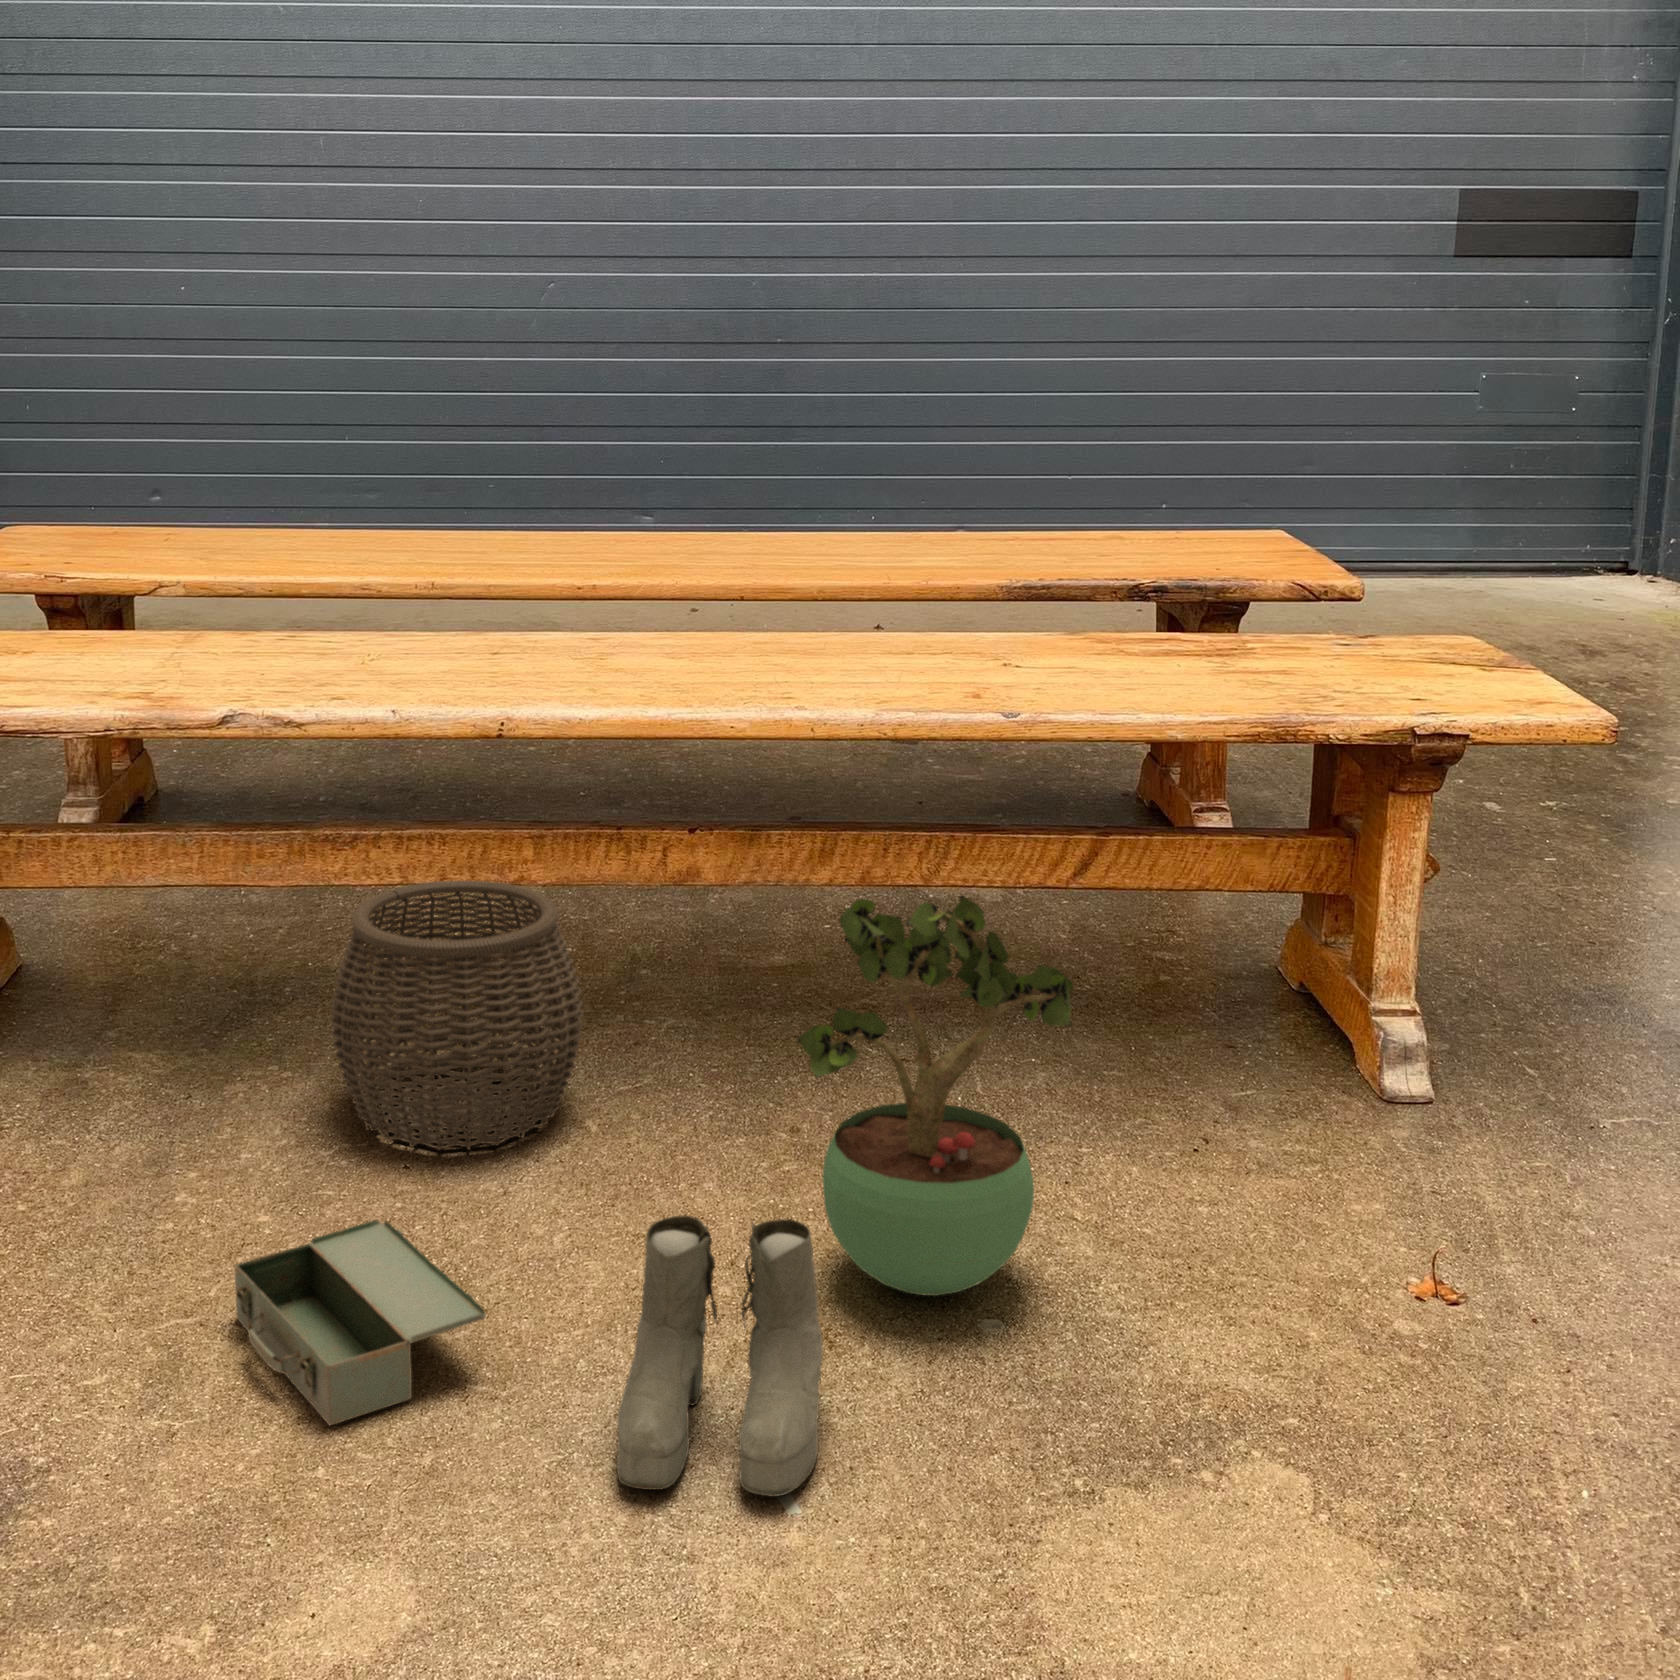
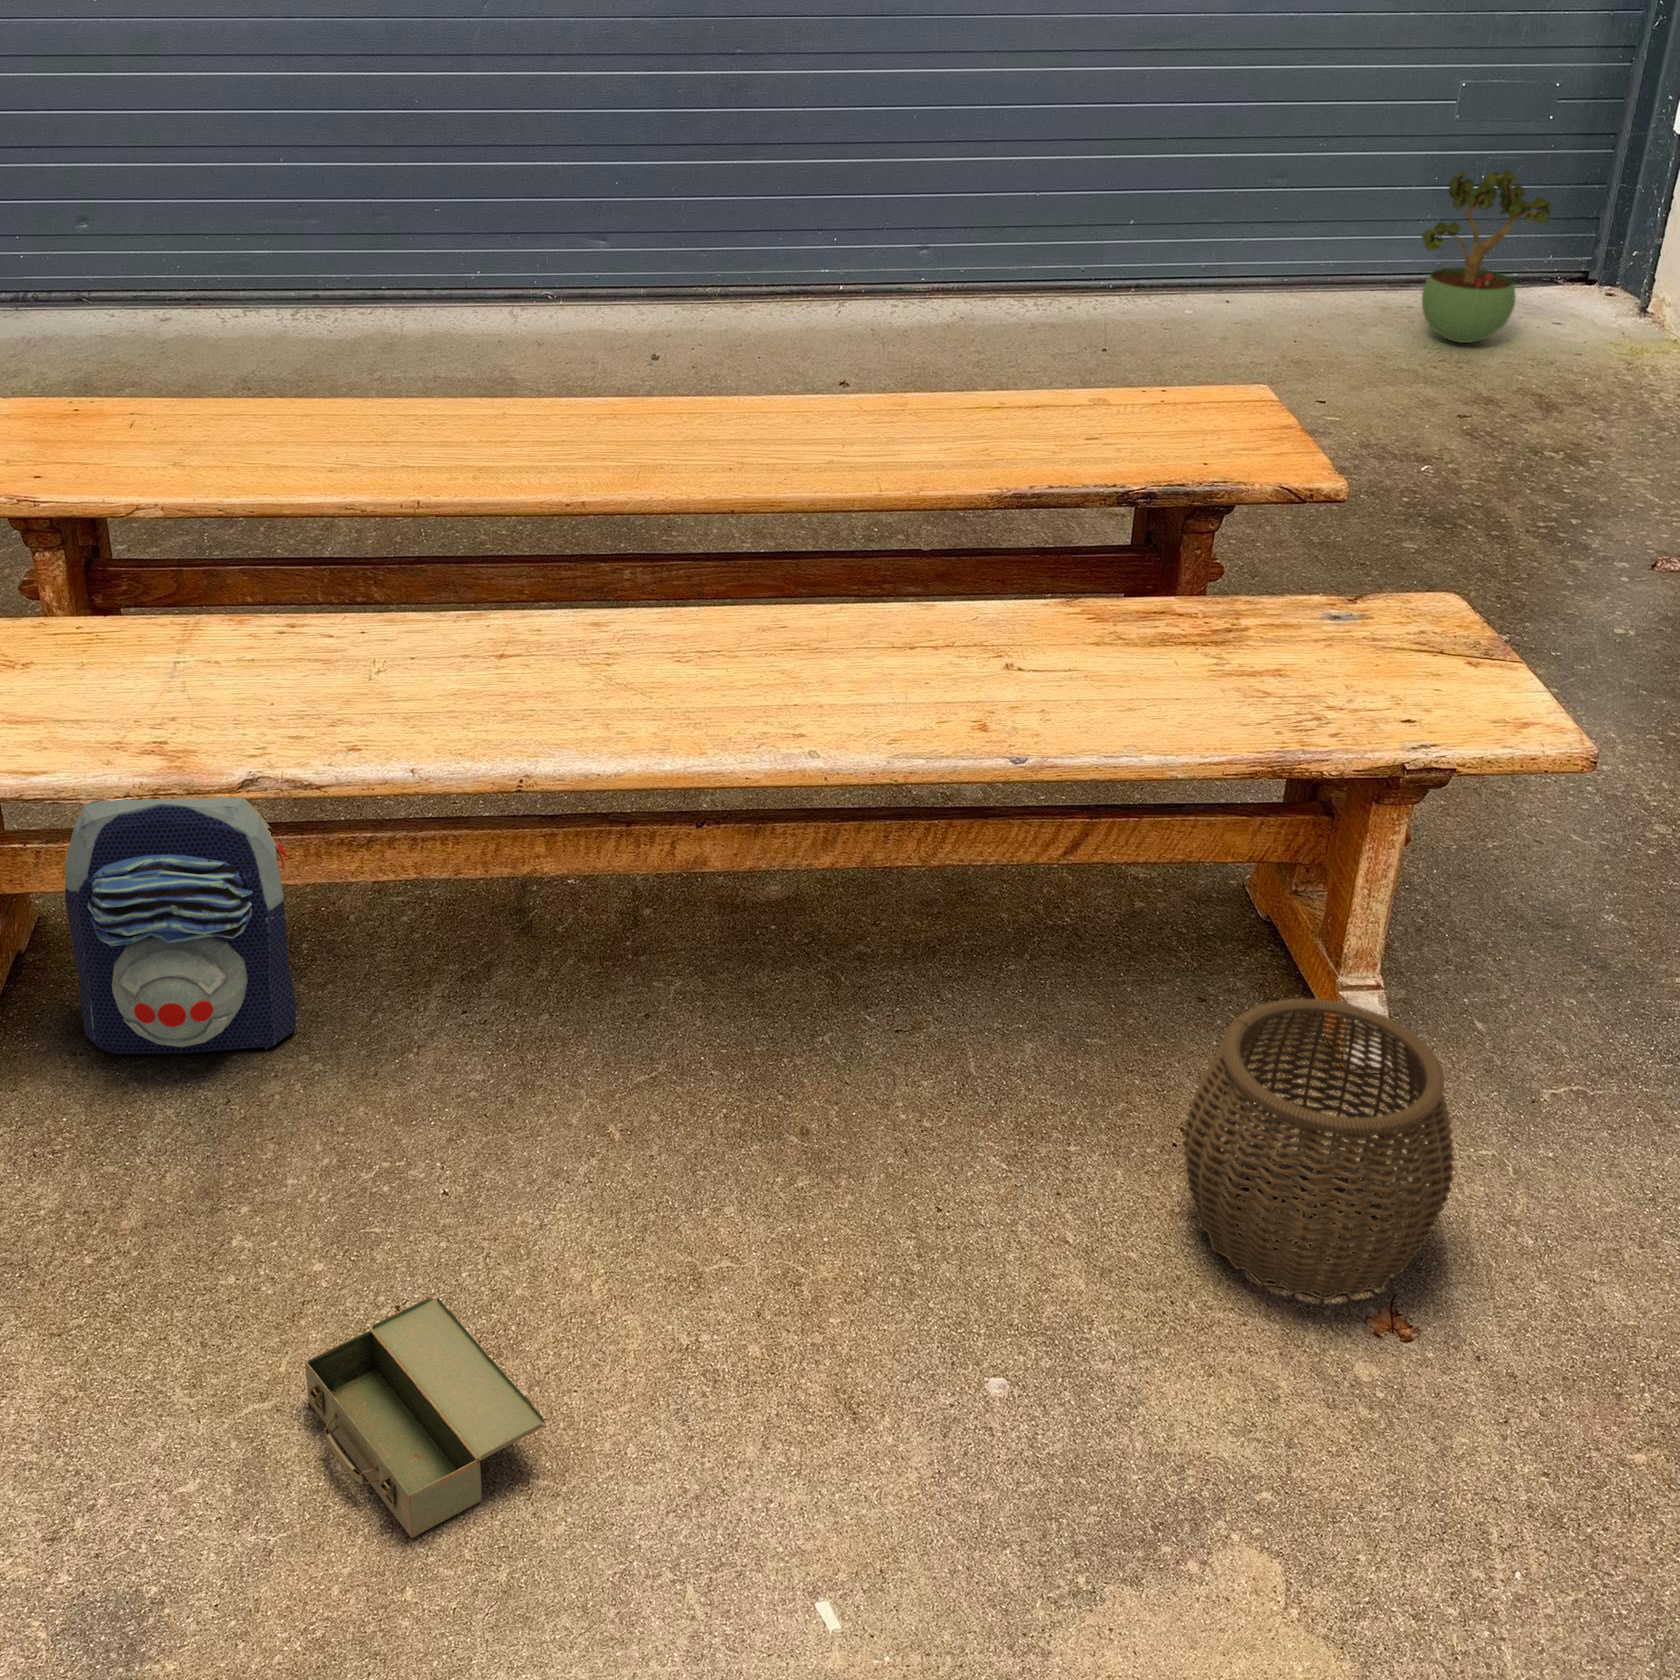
backpack: none [48,757,277,1061] -> present [65,796,296,1054]
woven basket: present [331,880,583,1150] -> present [1183,999,1454,1300]
potted plant: present [798,895,1075,1296] -> present [1422,169,1551,343]
boots: present [617,1215,823,1497] -> none [675,1354,852,1615]

